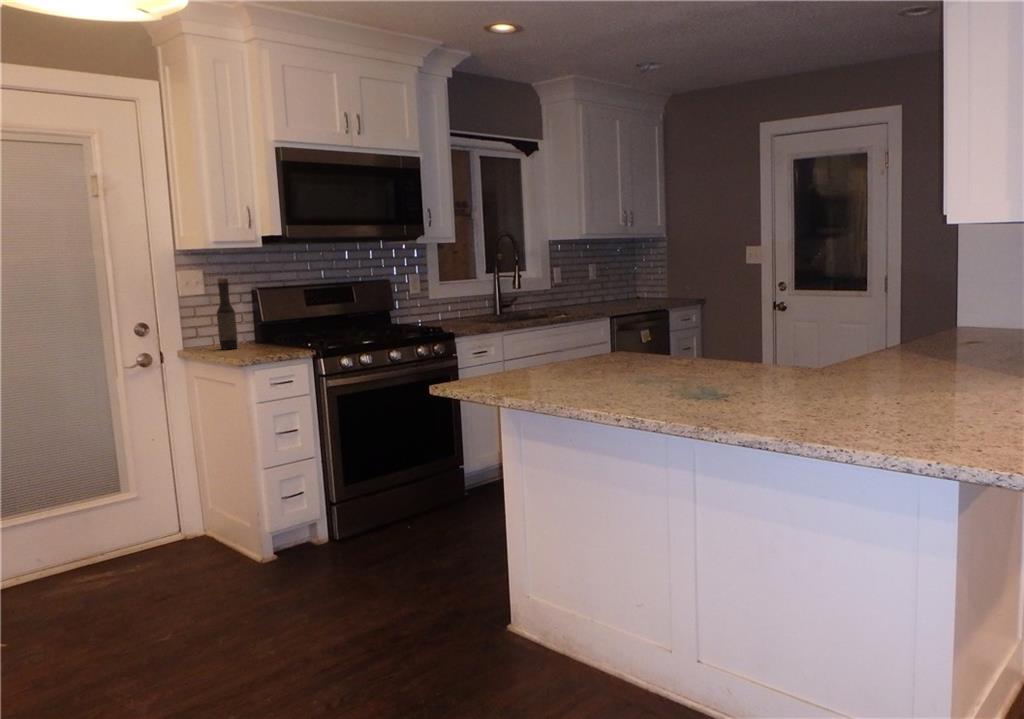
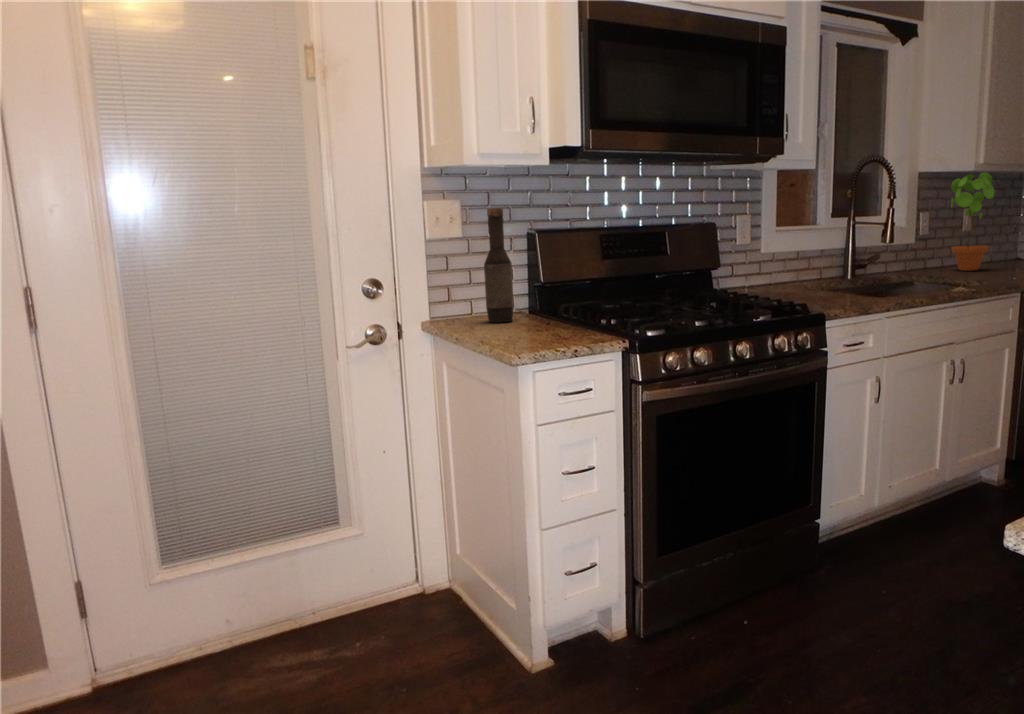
potted plant: none [564,243,589,308] -> present [951,173,994,271]

